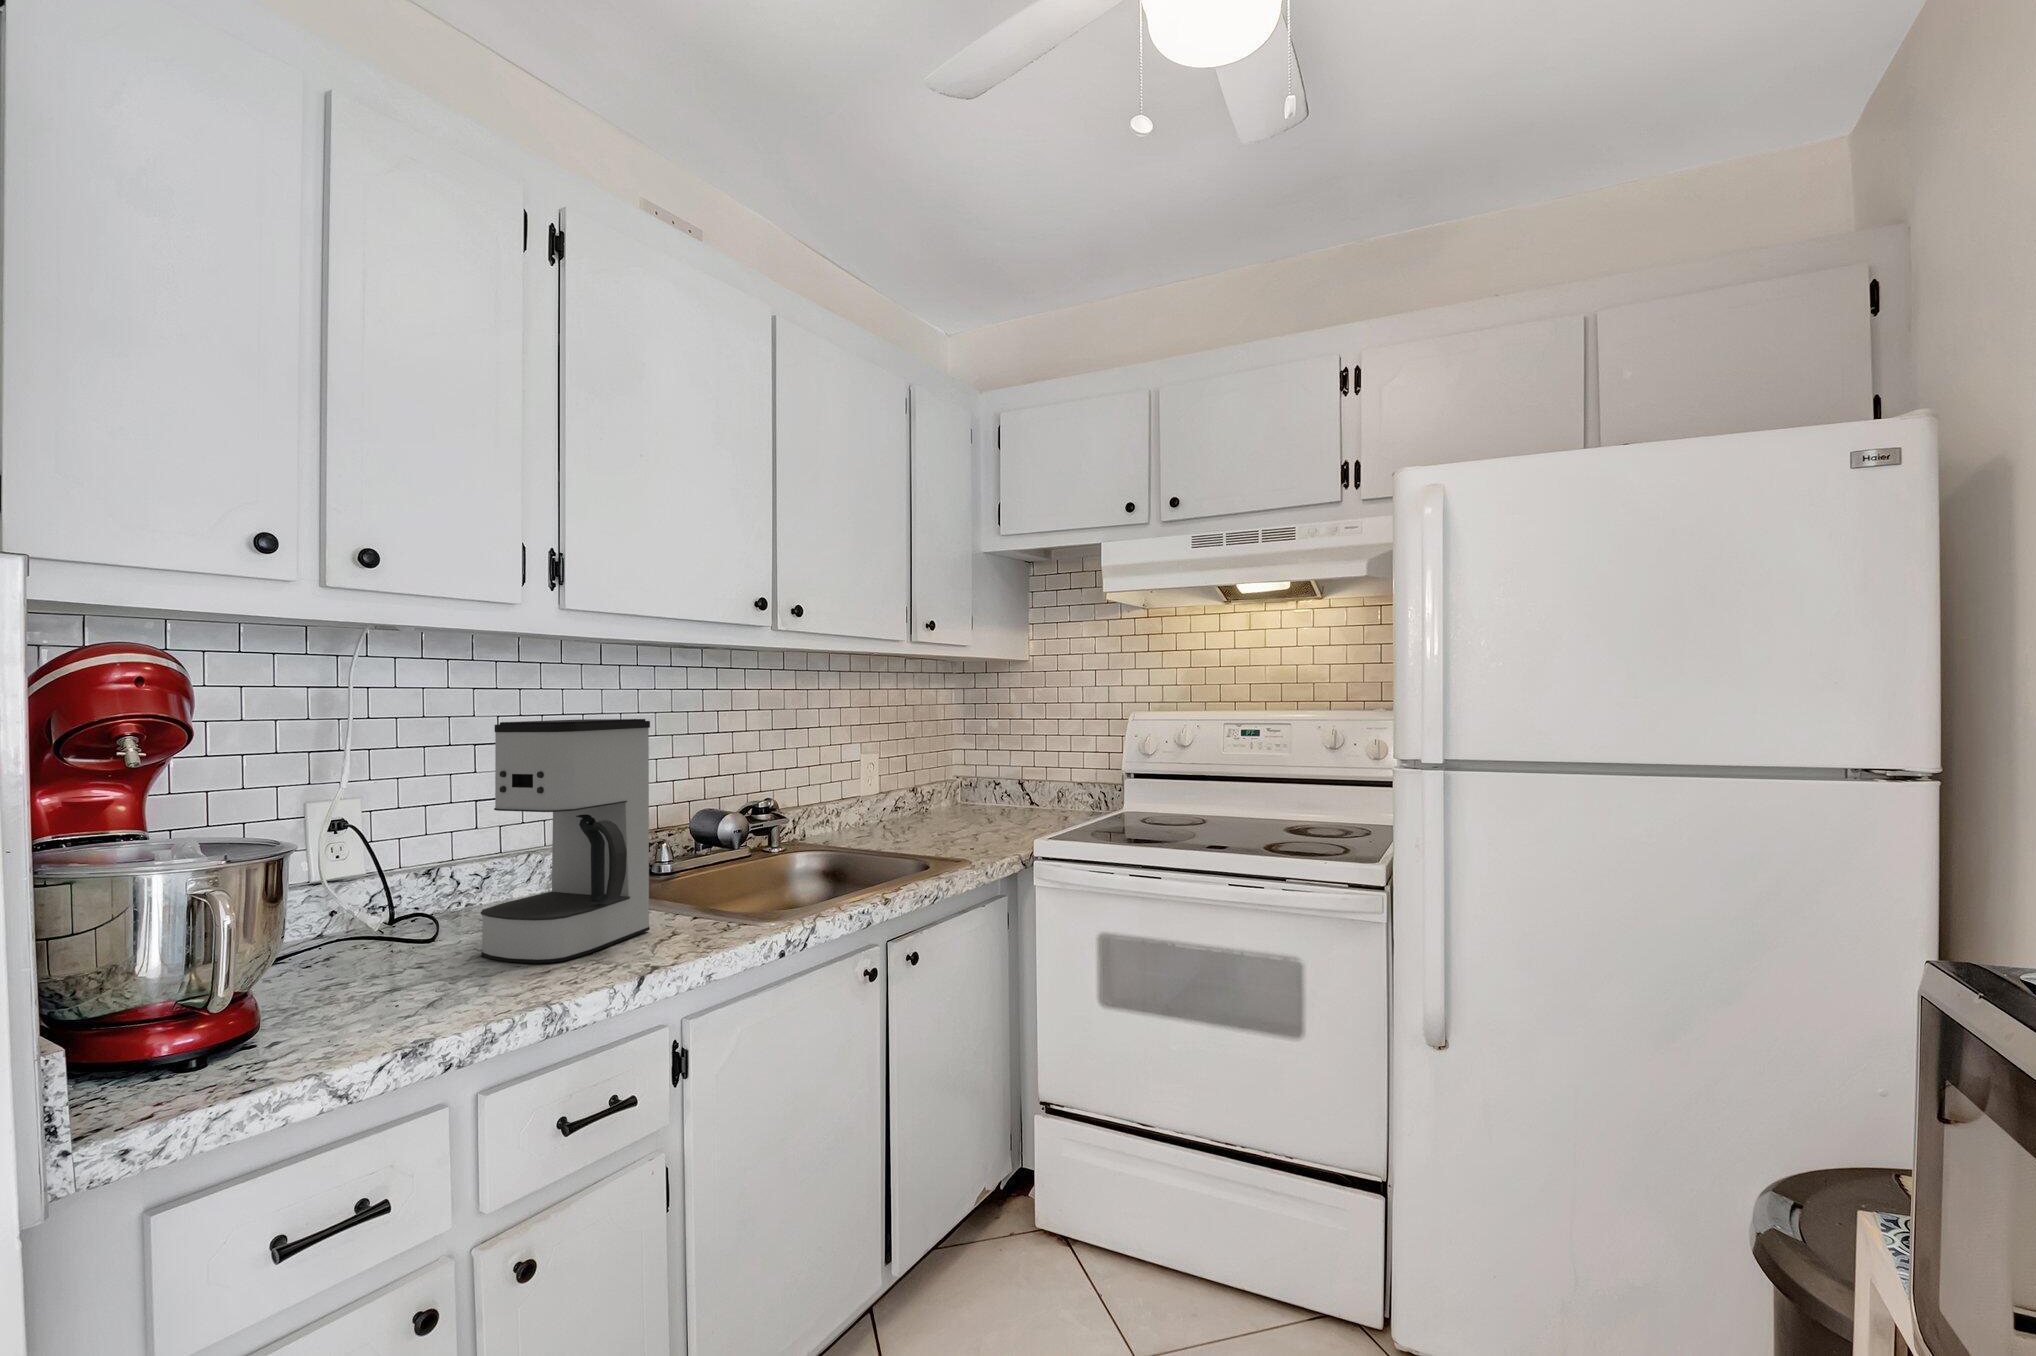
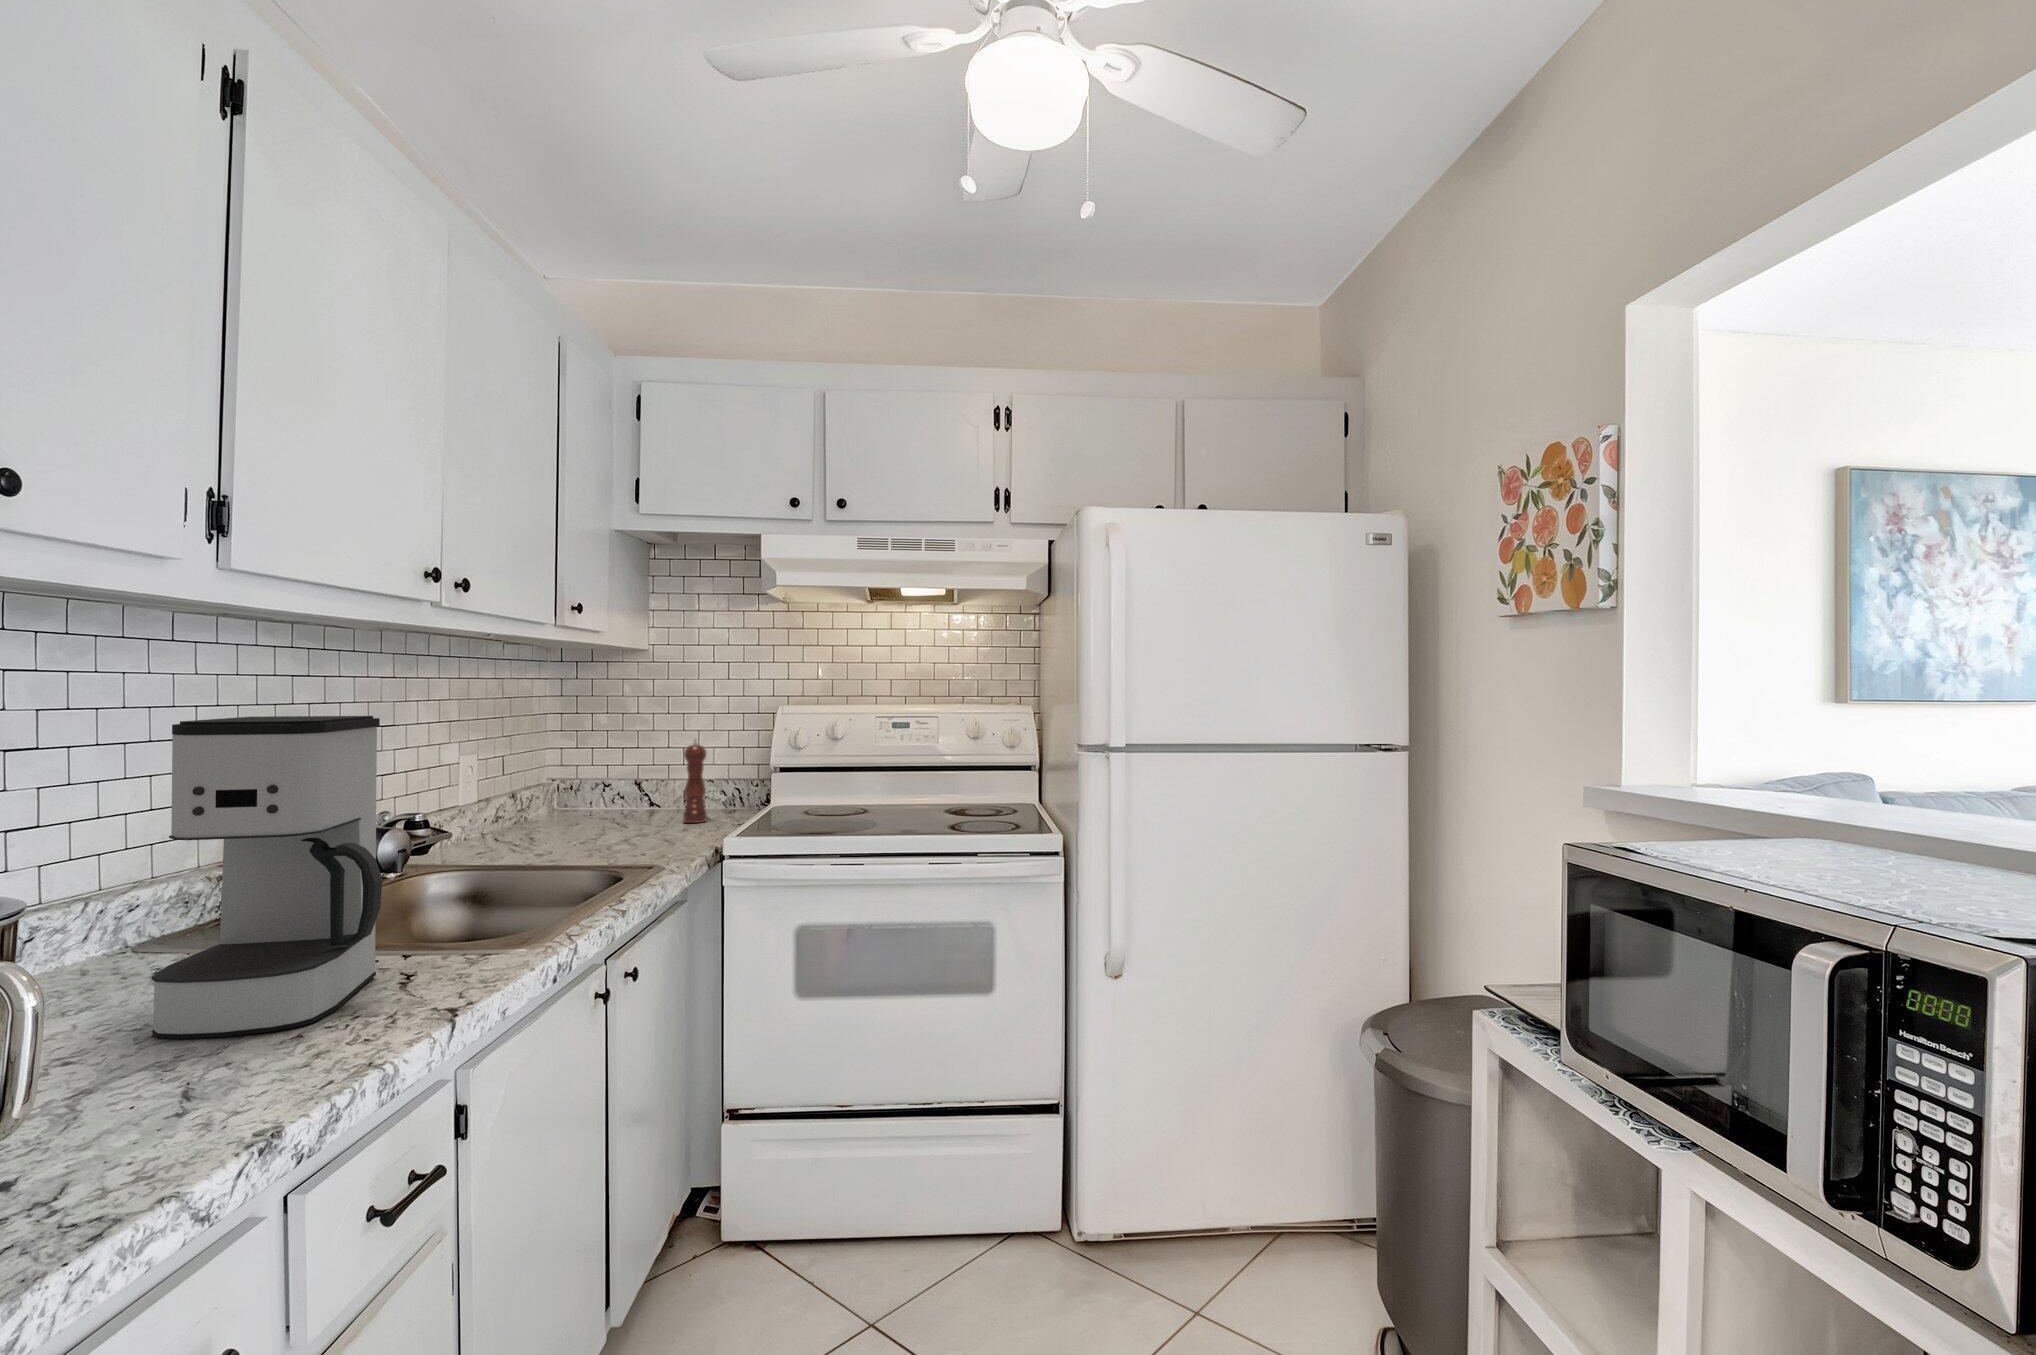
pepper mill: none [1035,745,1056,825] -> present [683,739,707,823]

